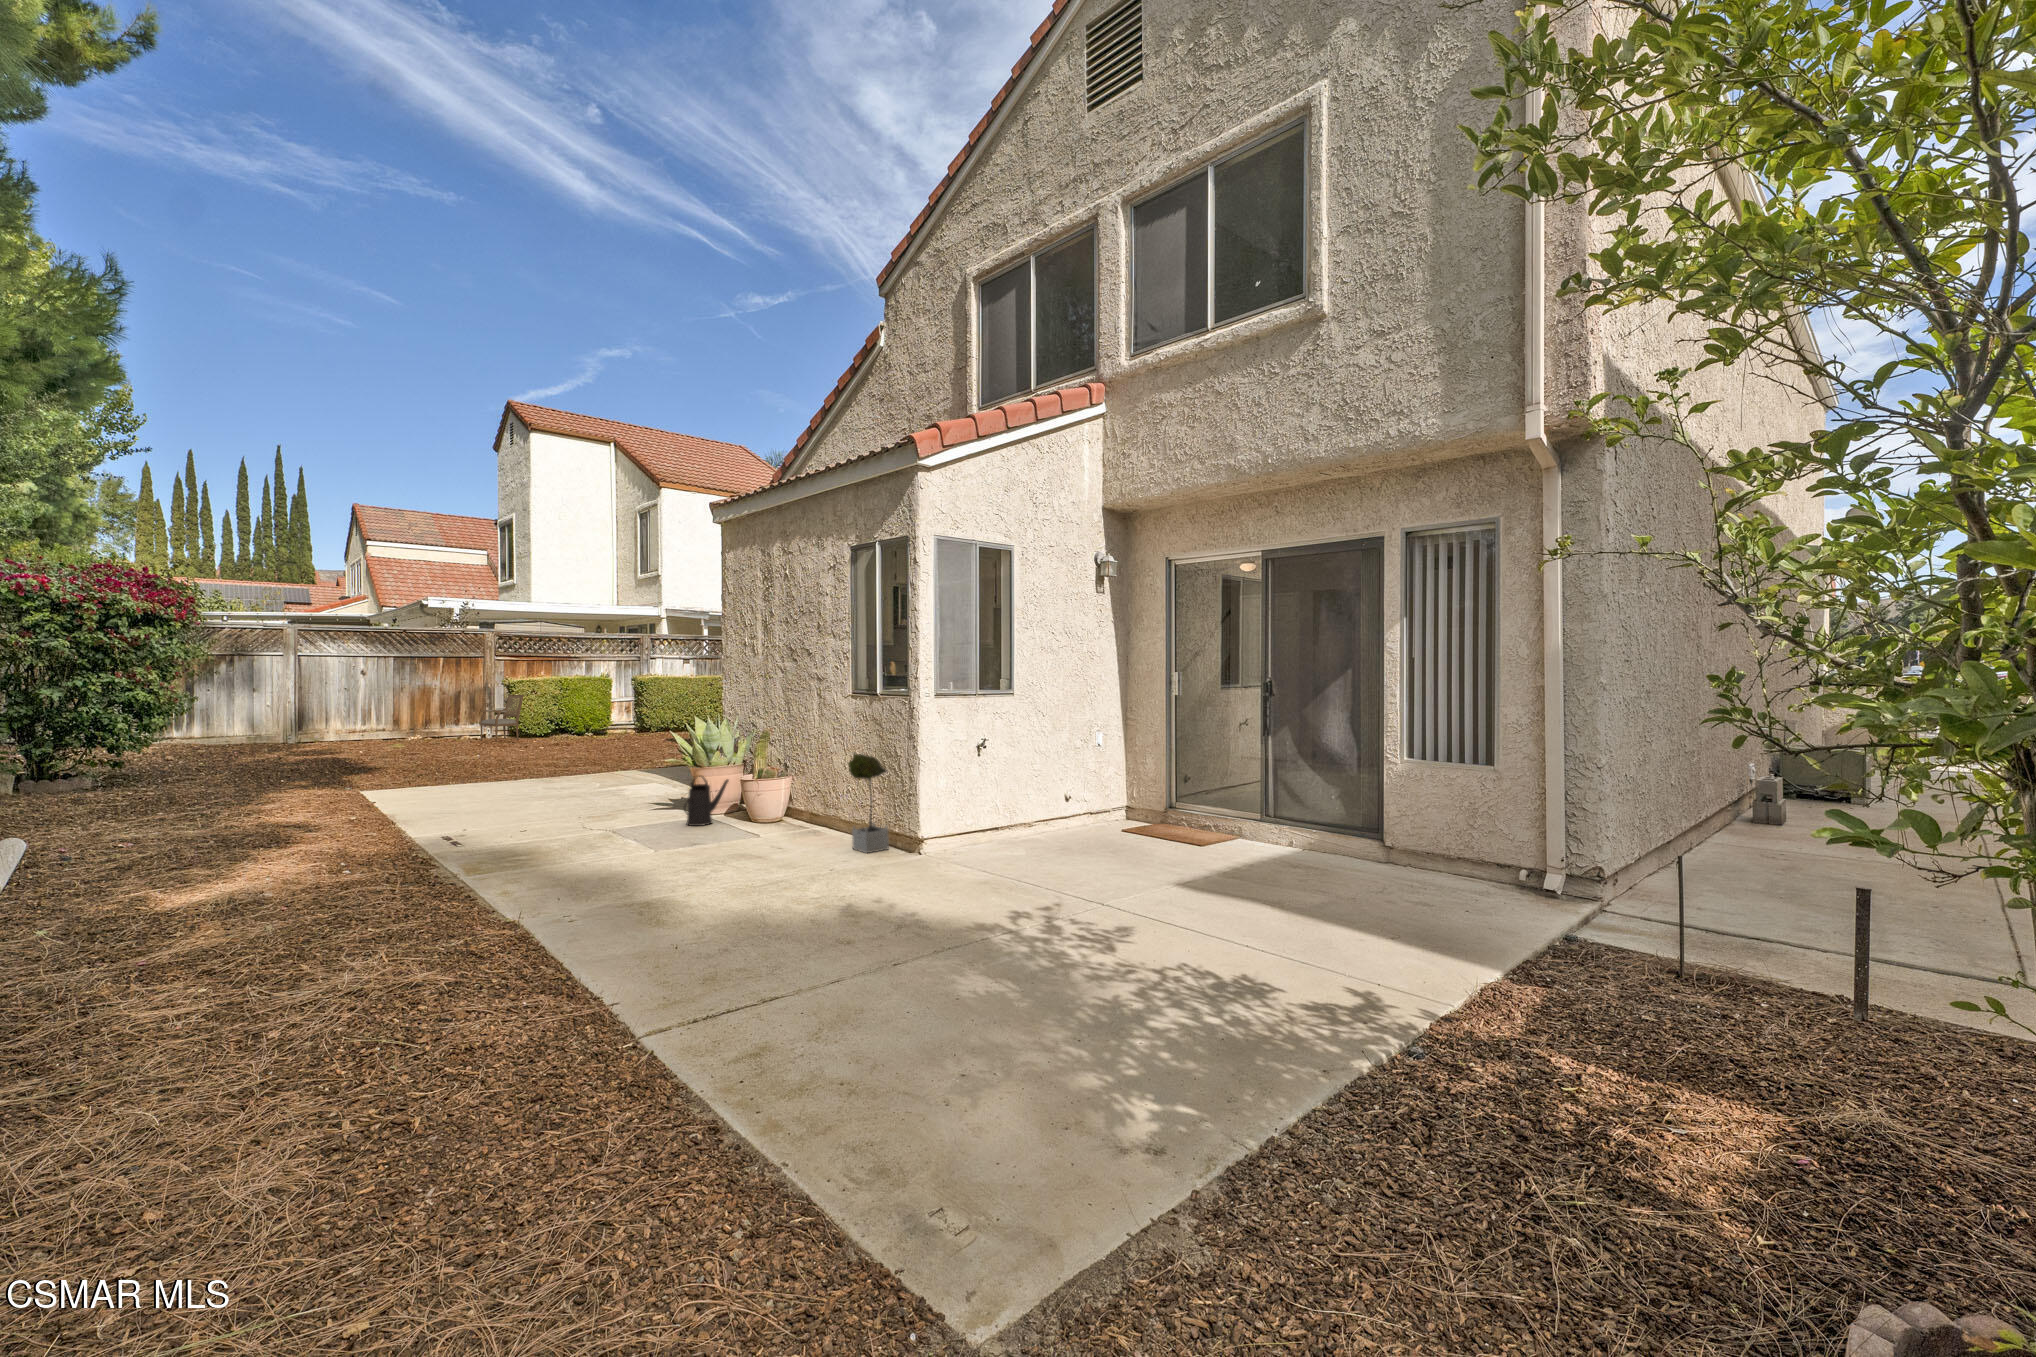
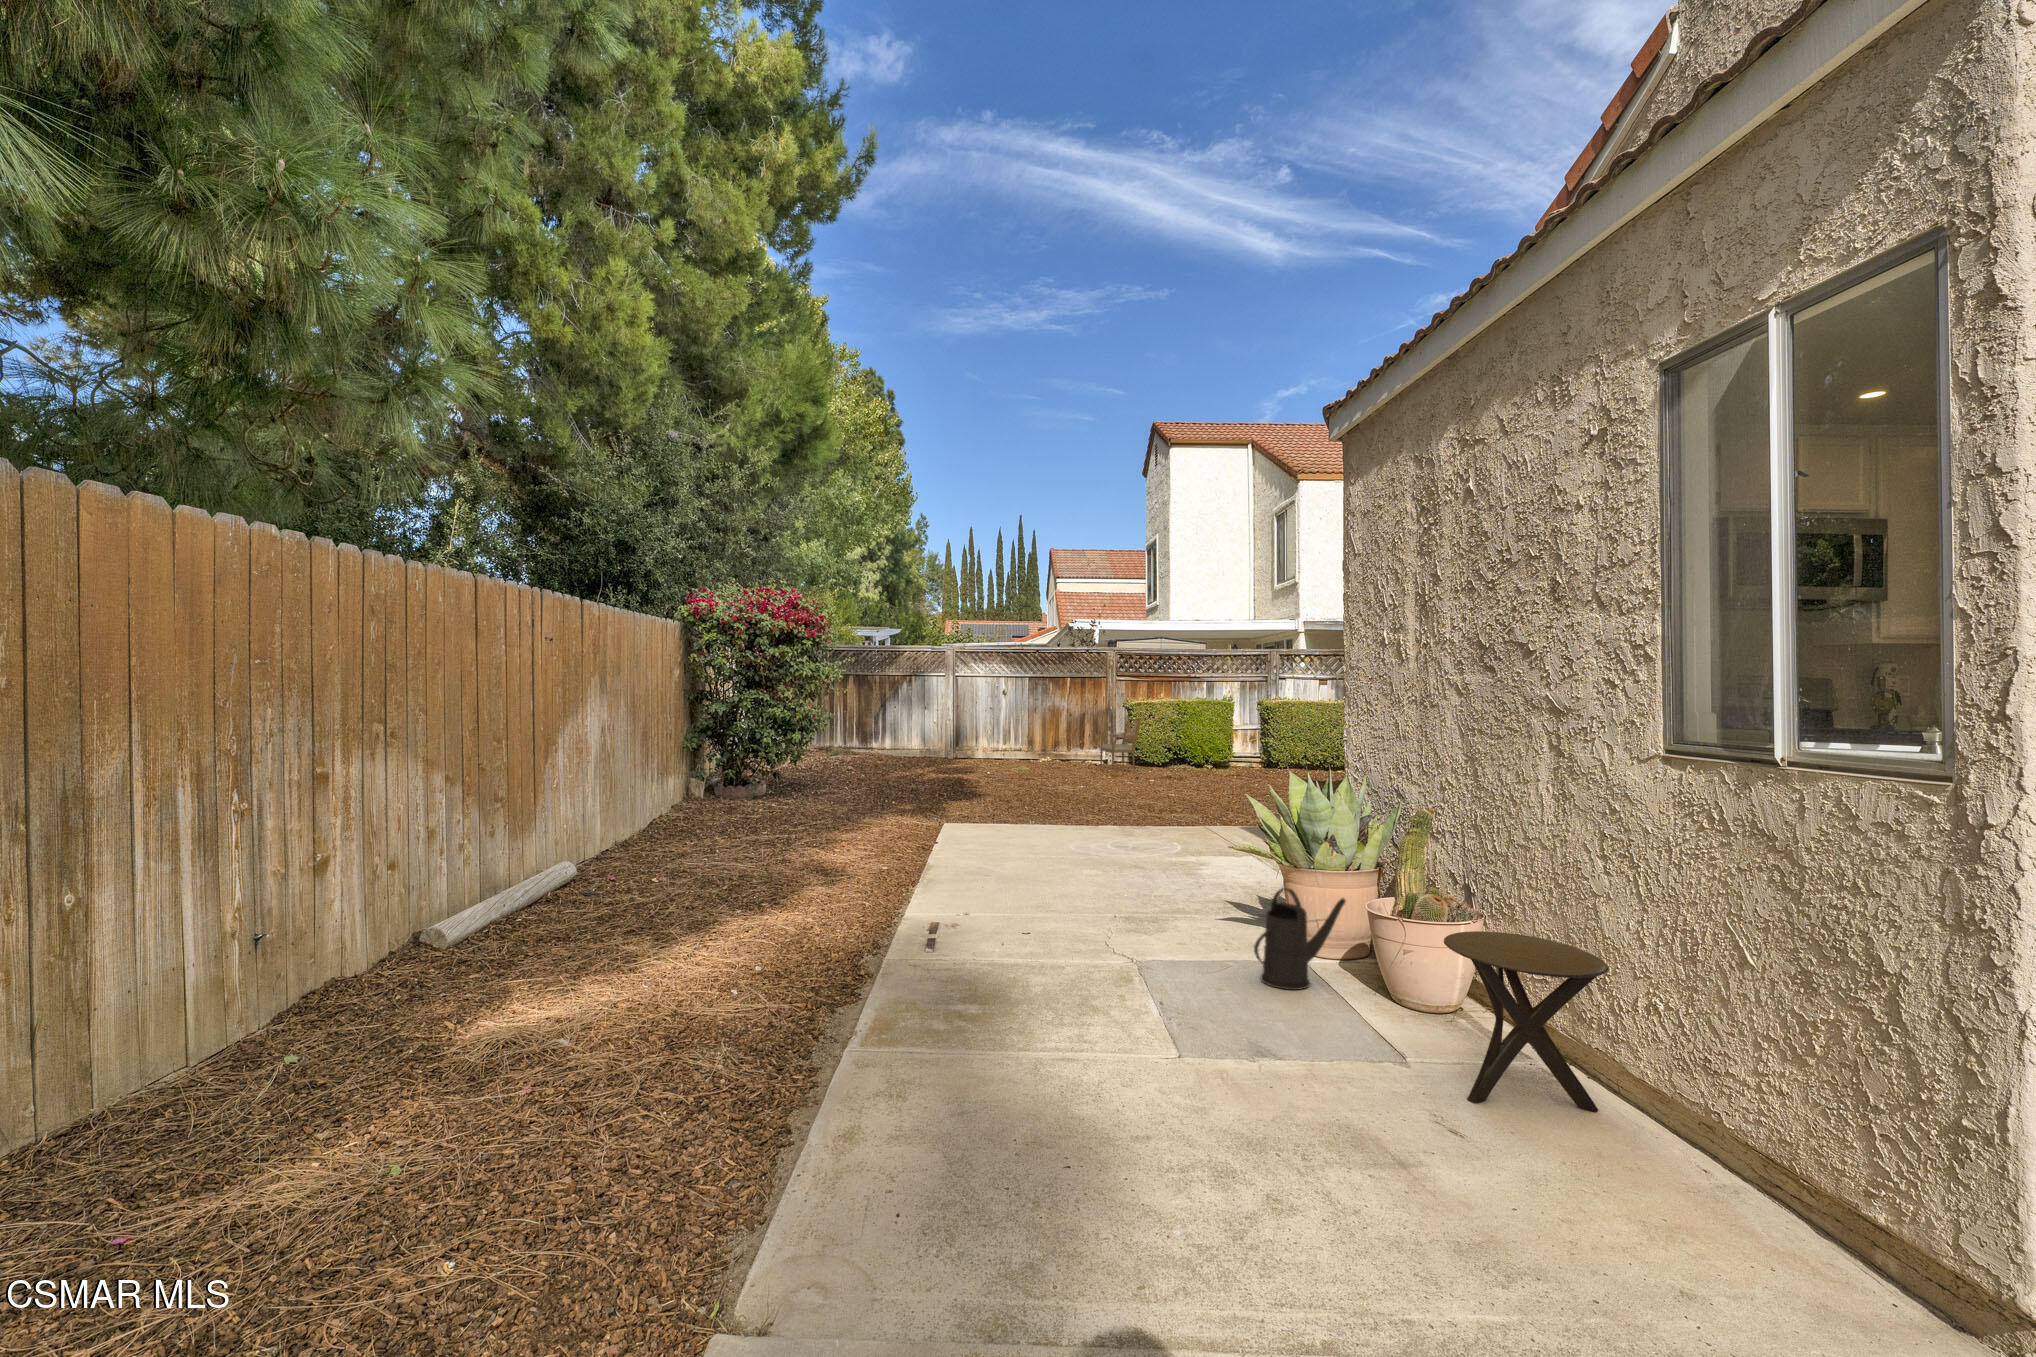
potted tree: present [848,754,889,853] -> none [1679,934,1853,1290]
side table: none [775,775,835,839] -> present [1444,931,1608,1112]

